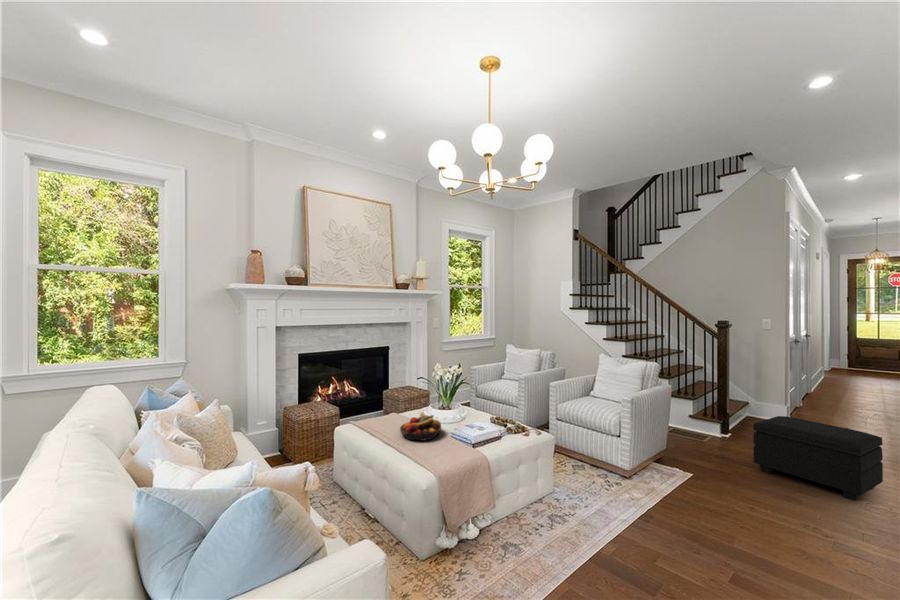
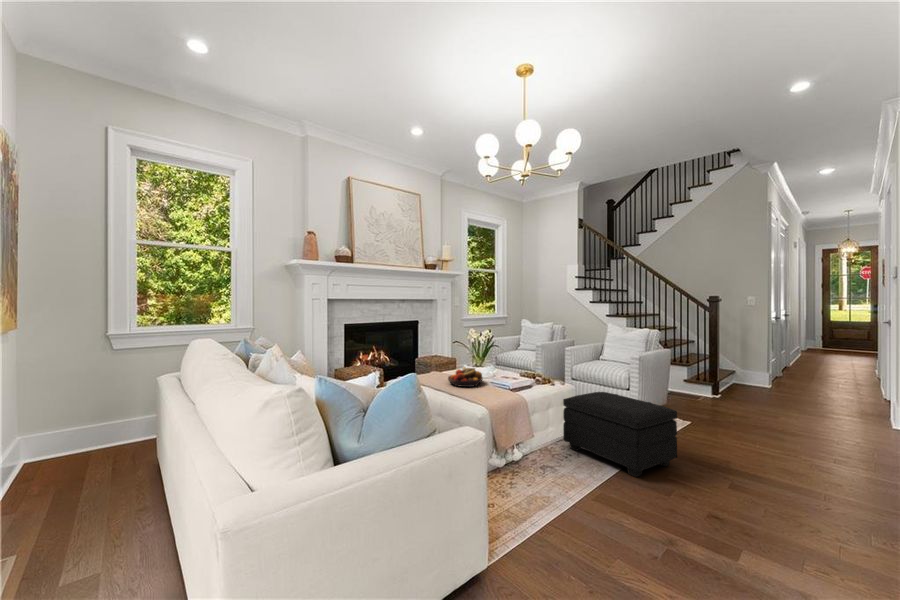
footstool: present [753,416,883,500] -> present [563,392,677,477]

